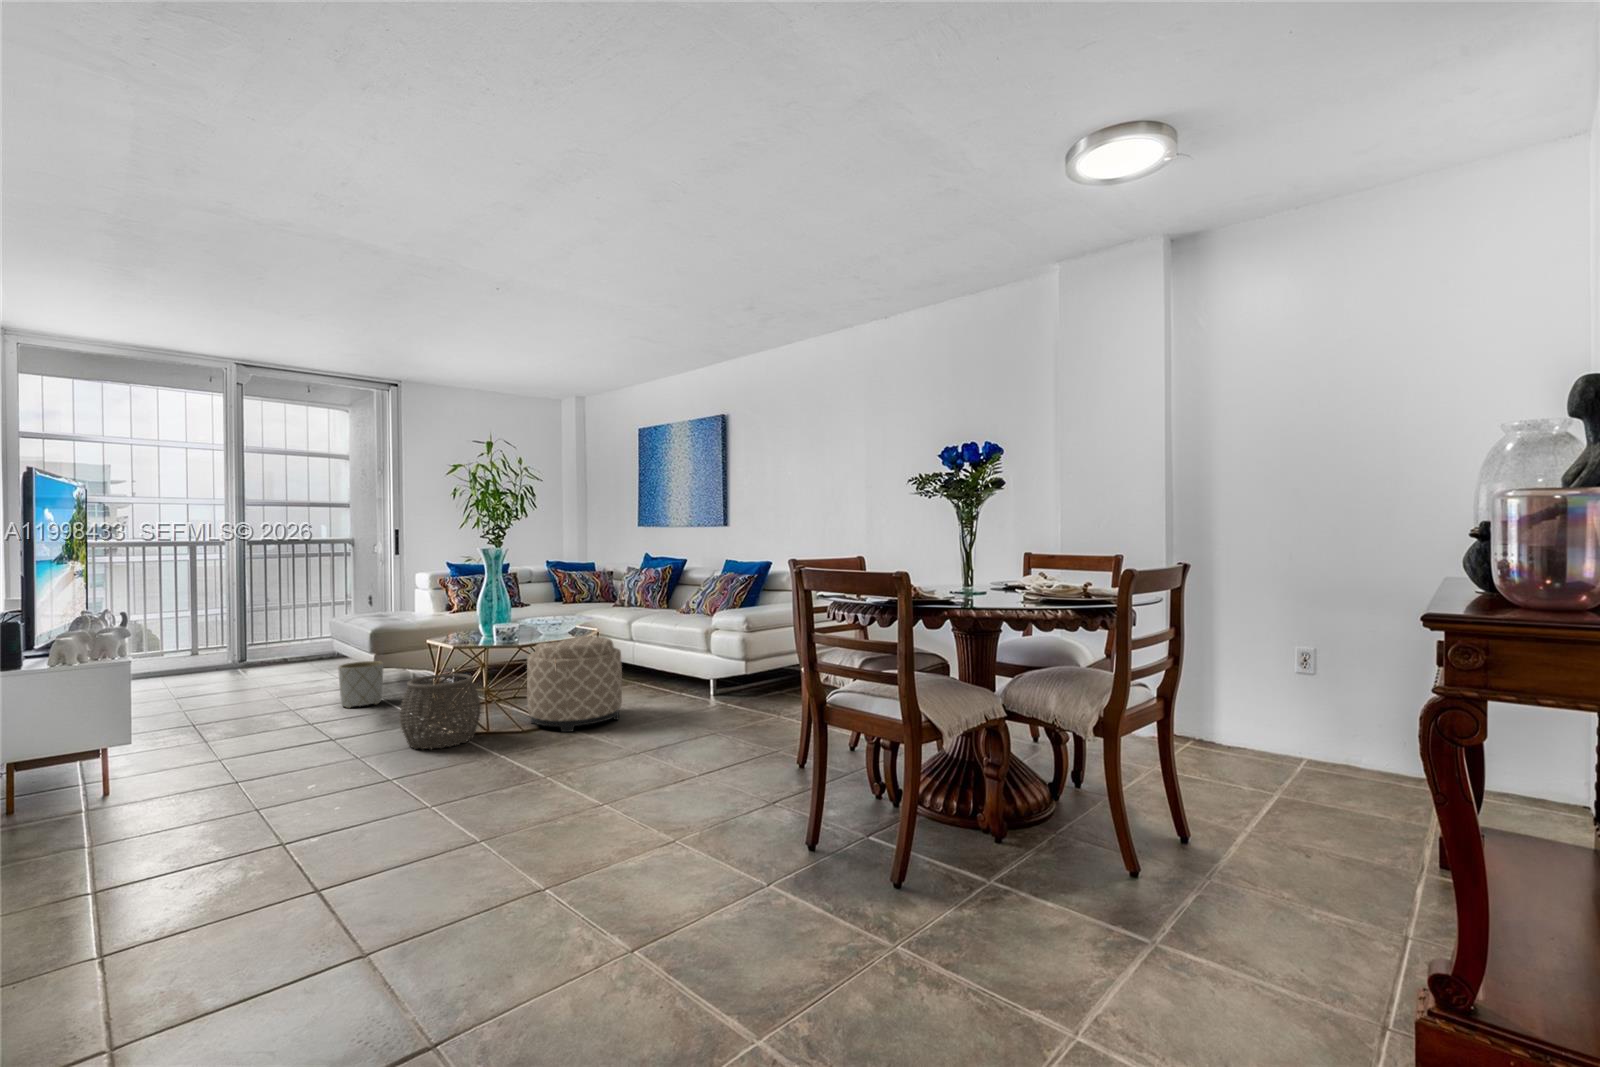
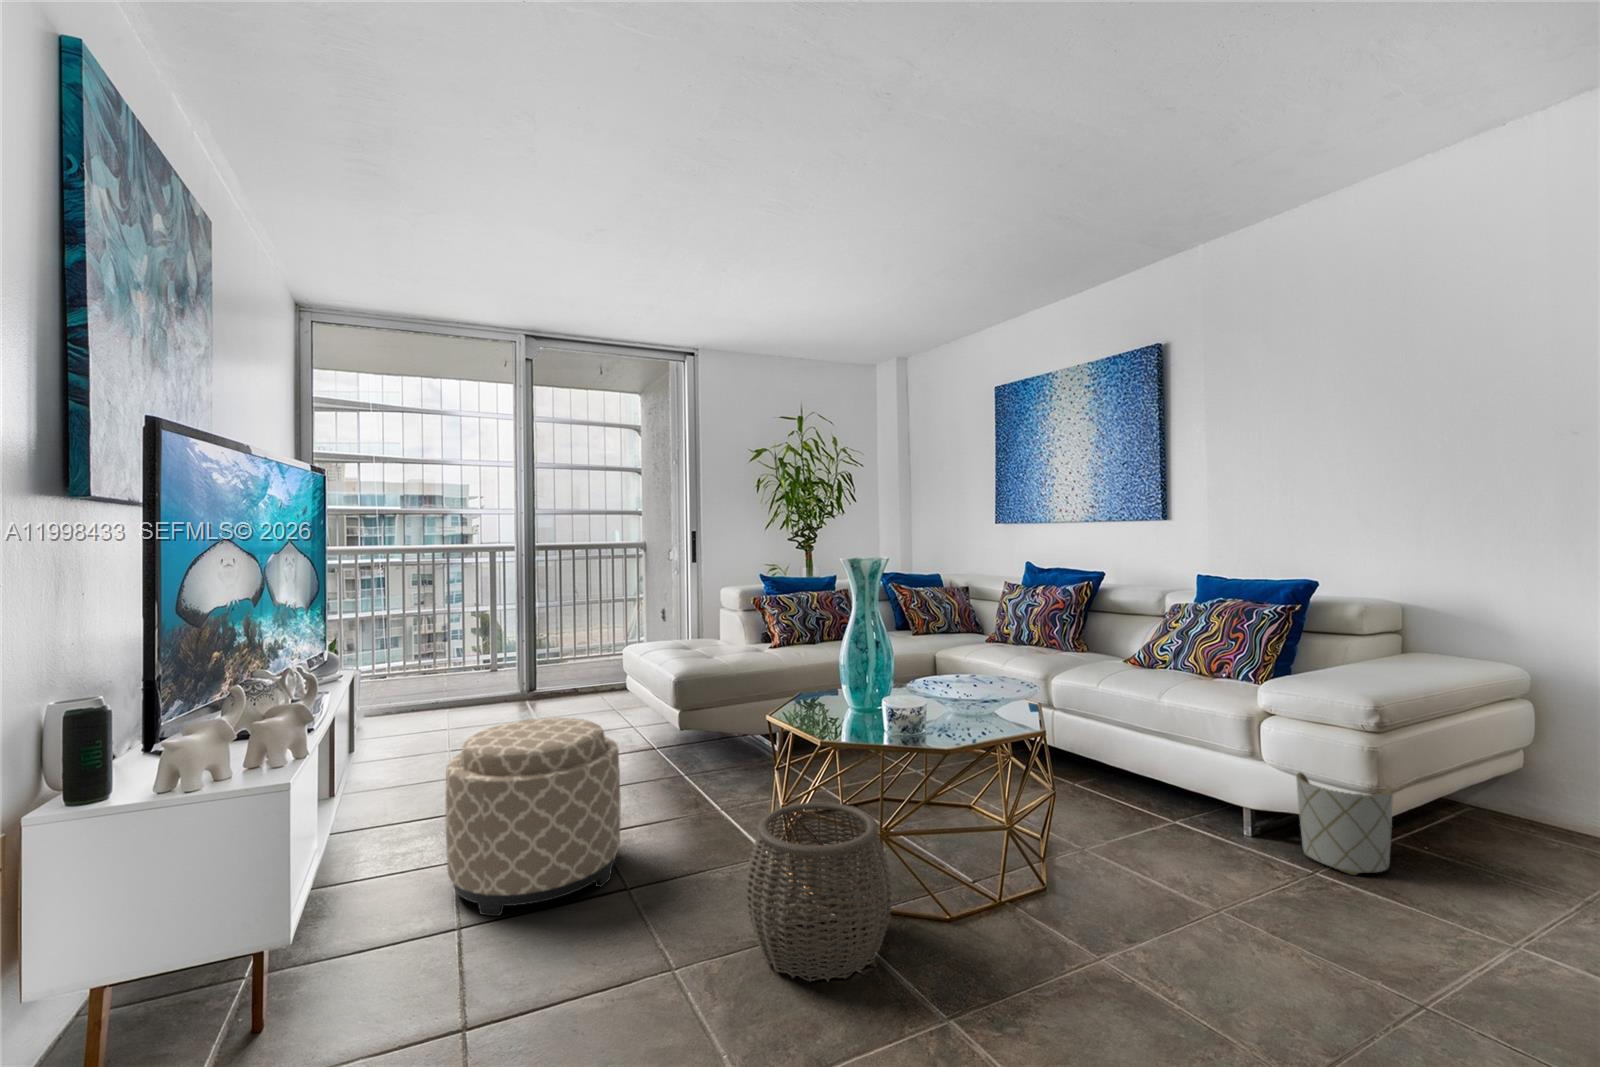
ottoman: present [527,636,622,732] -> present [445,718,621,916]
planter: present [338,661,384,708] -> present [1296,772,1393,875]

